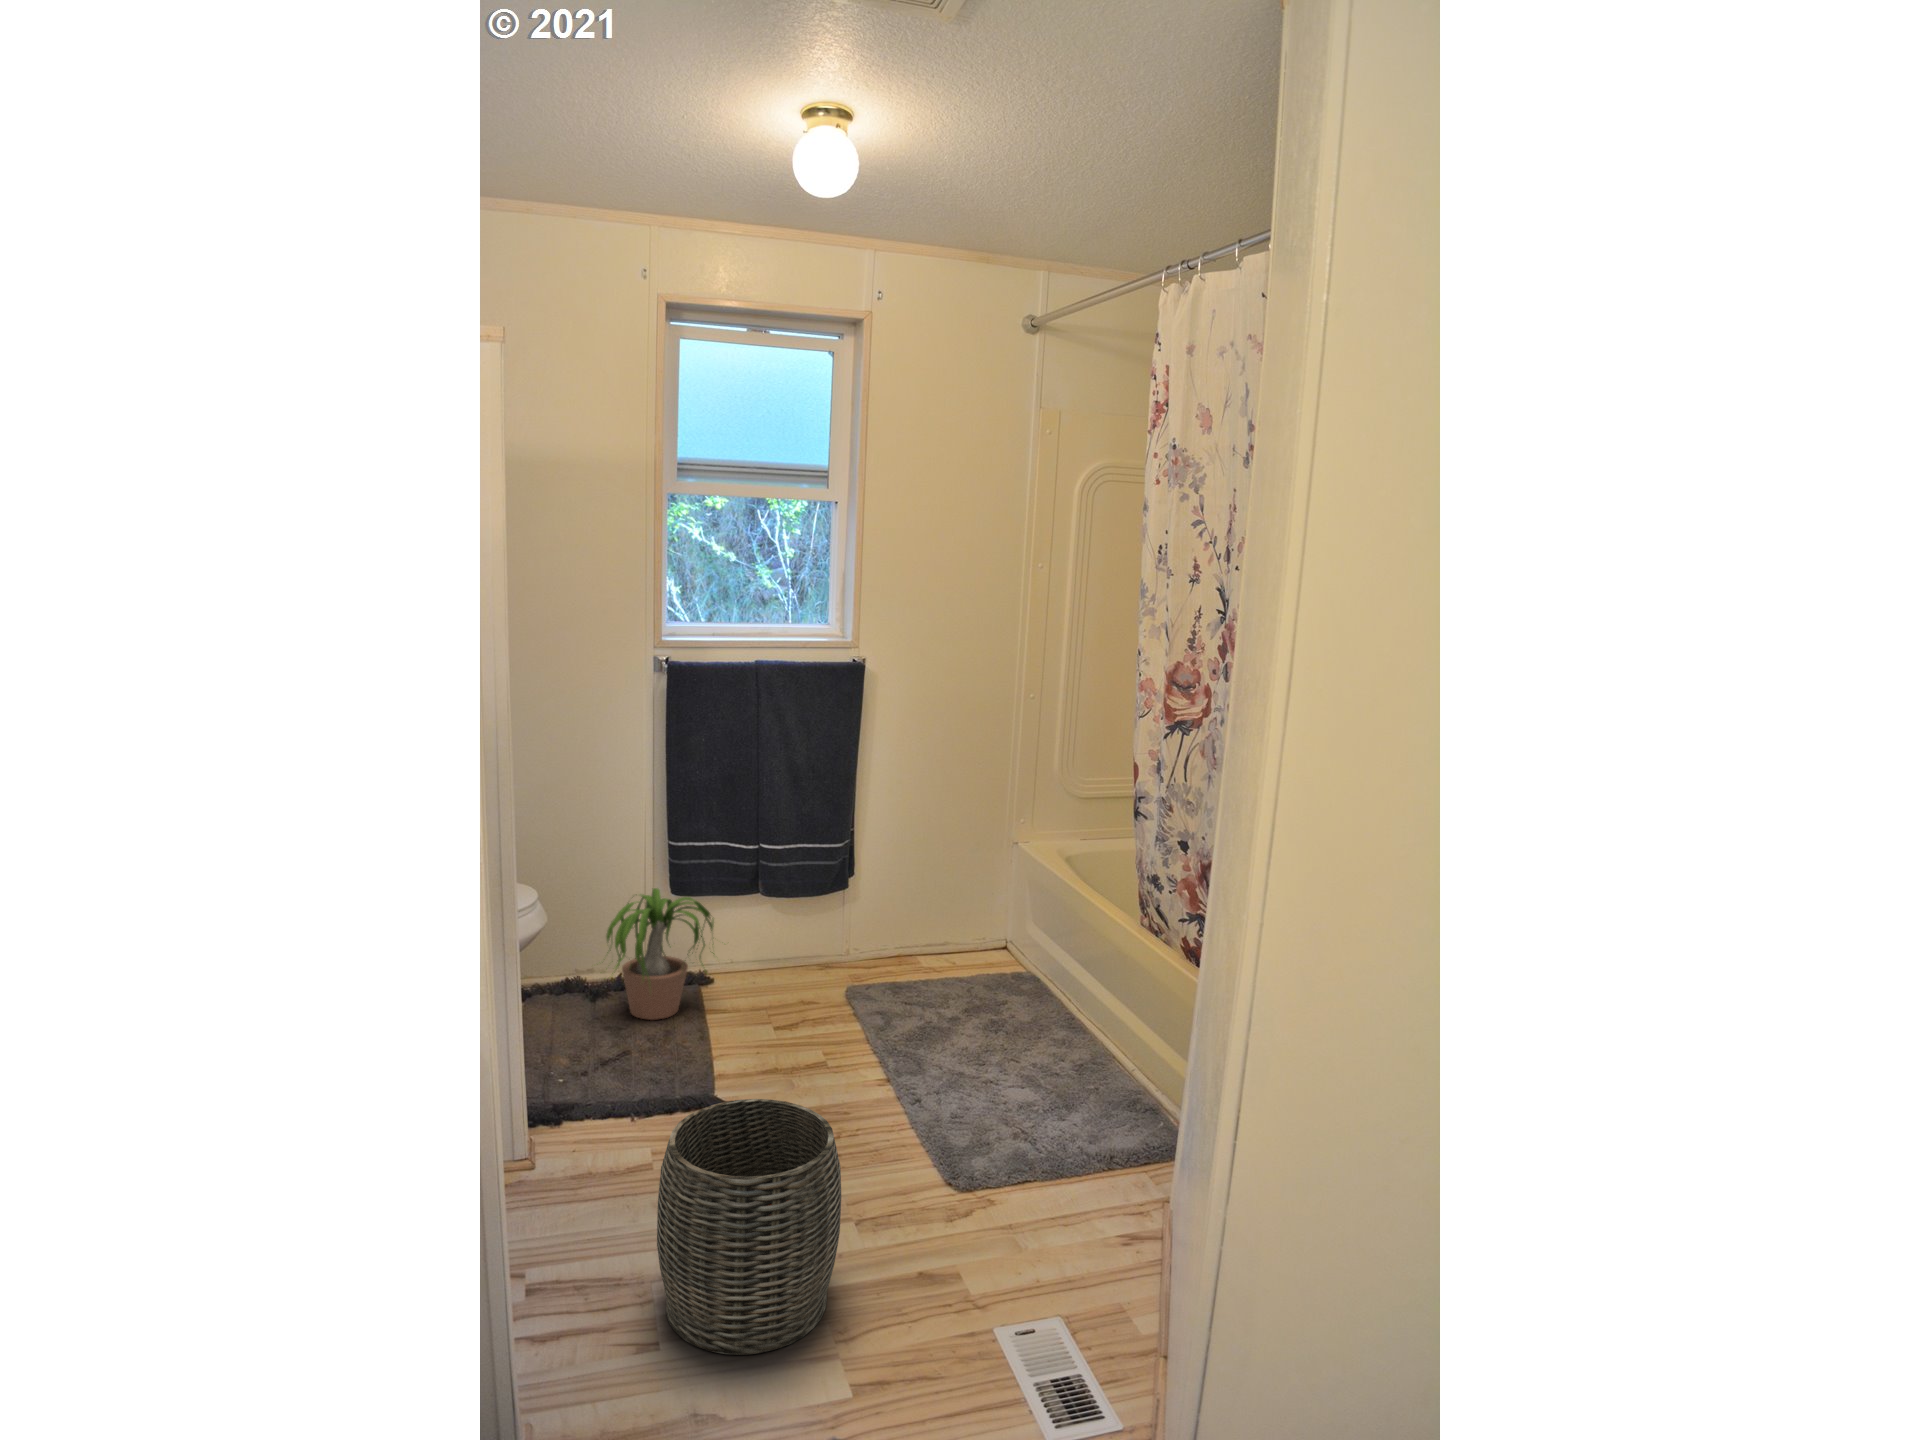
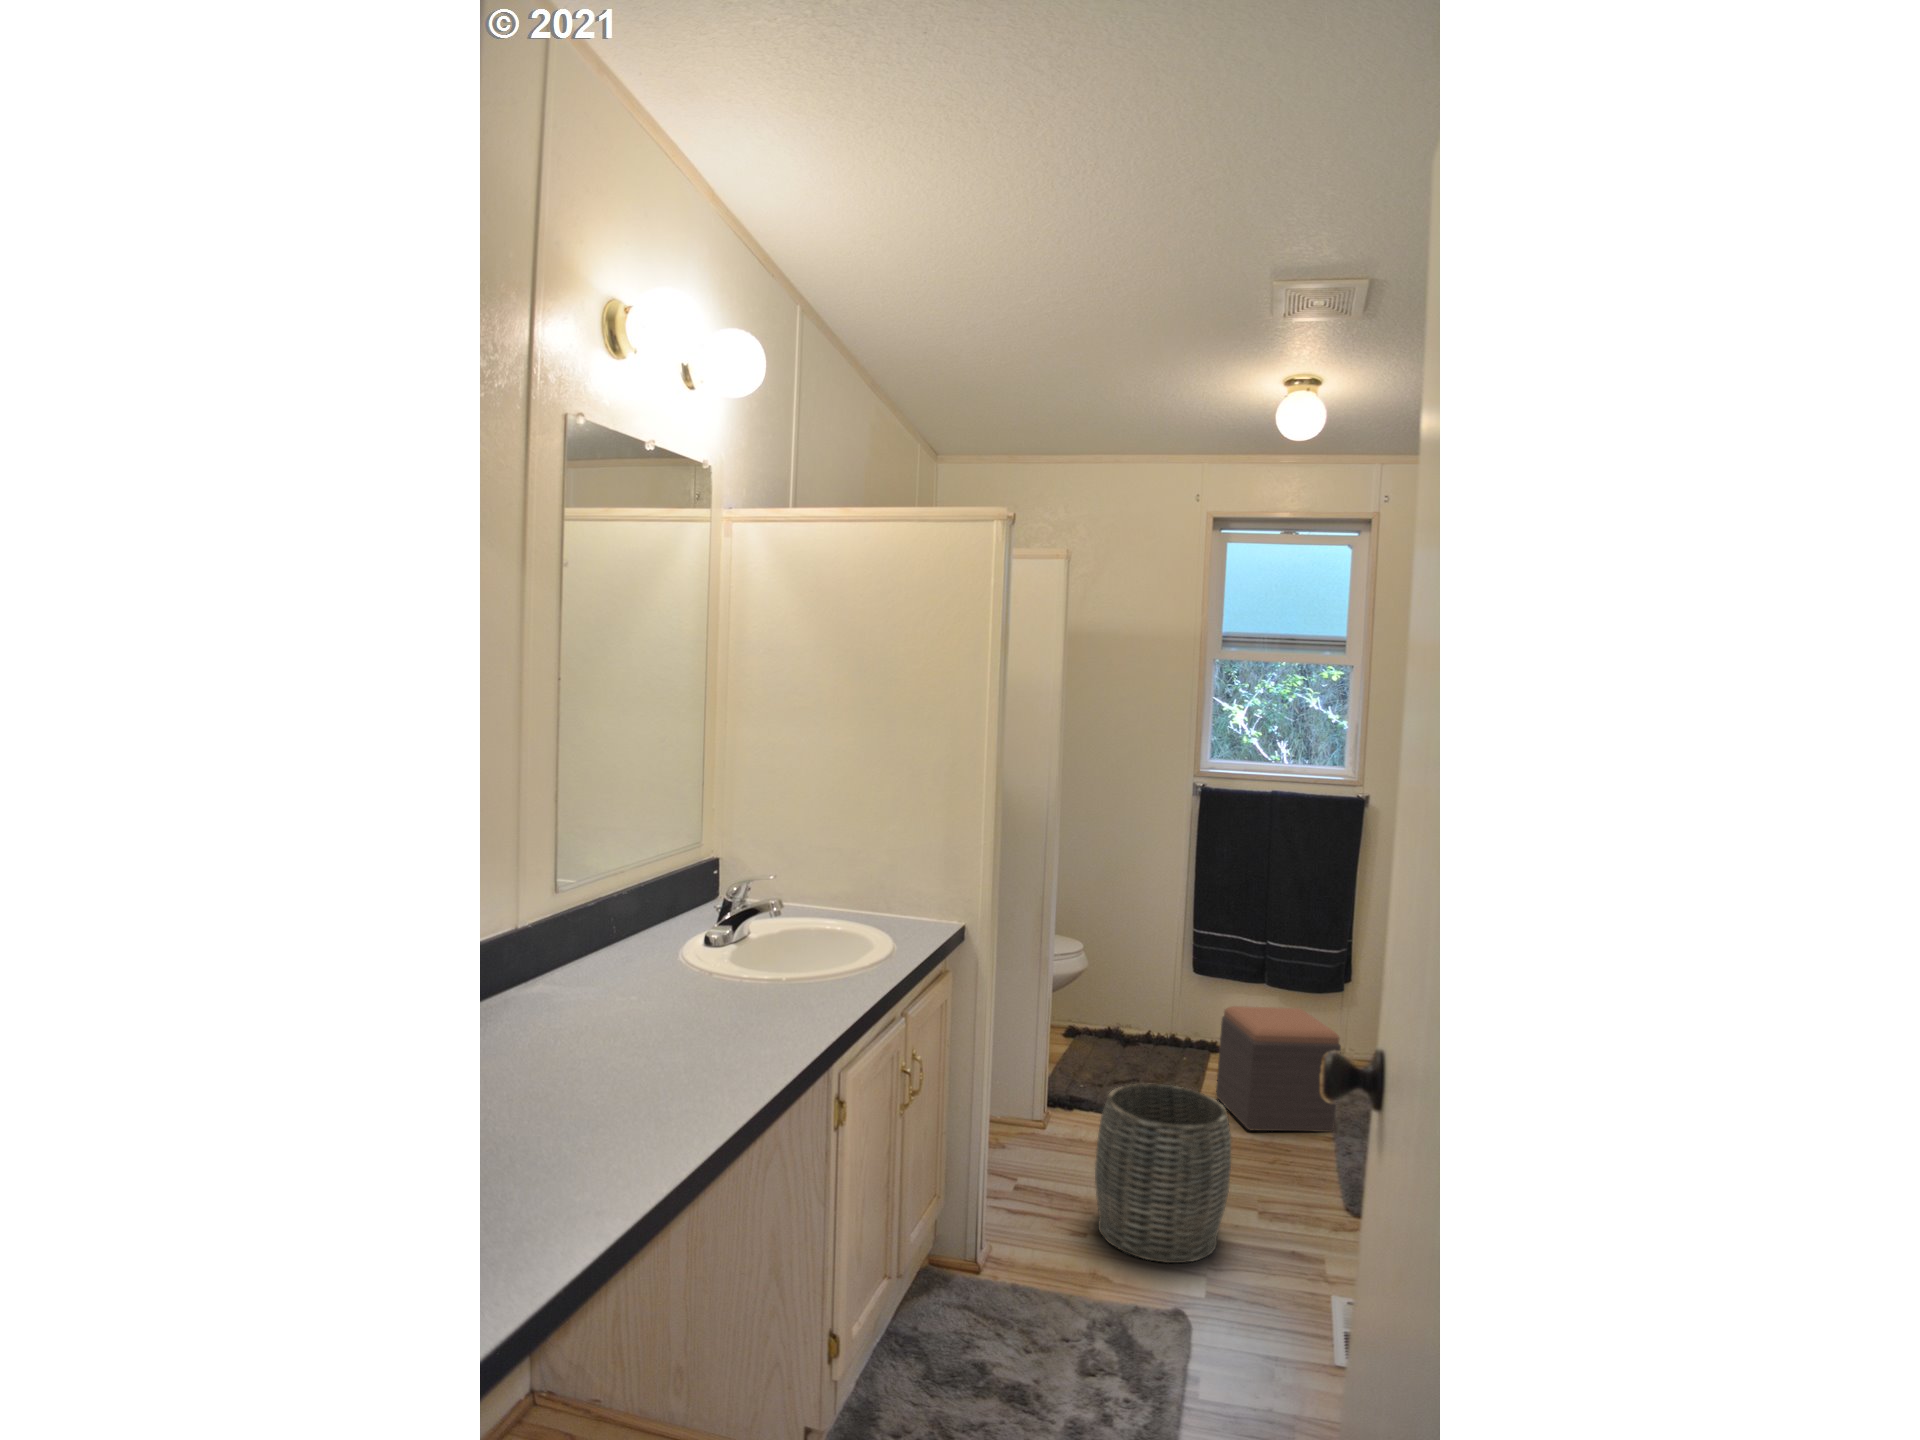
potted plant: present [606,888,714,1020] -> none [1120,962,1237,1065]
footstool: none [734,927,886,1094] -> present [1216,1006,1341,1132]

